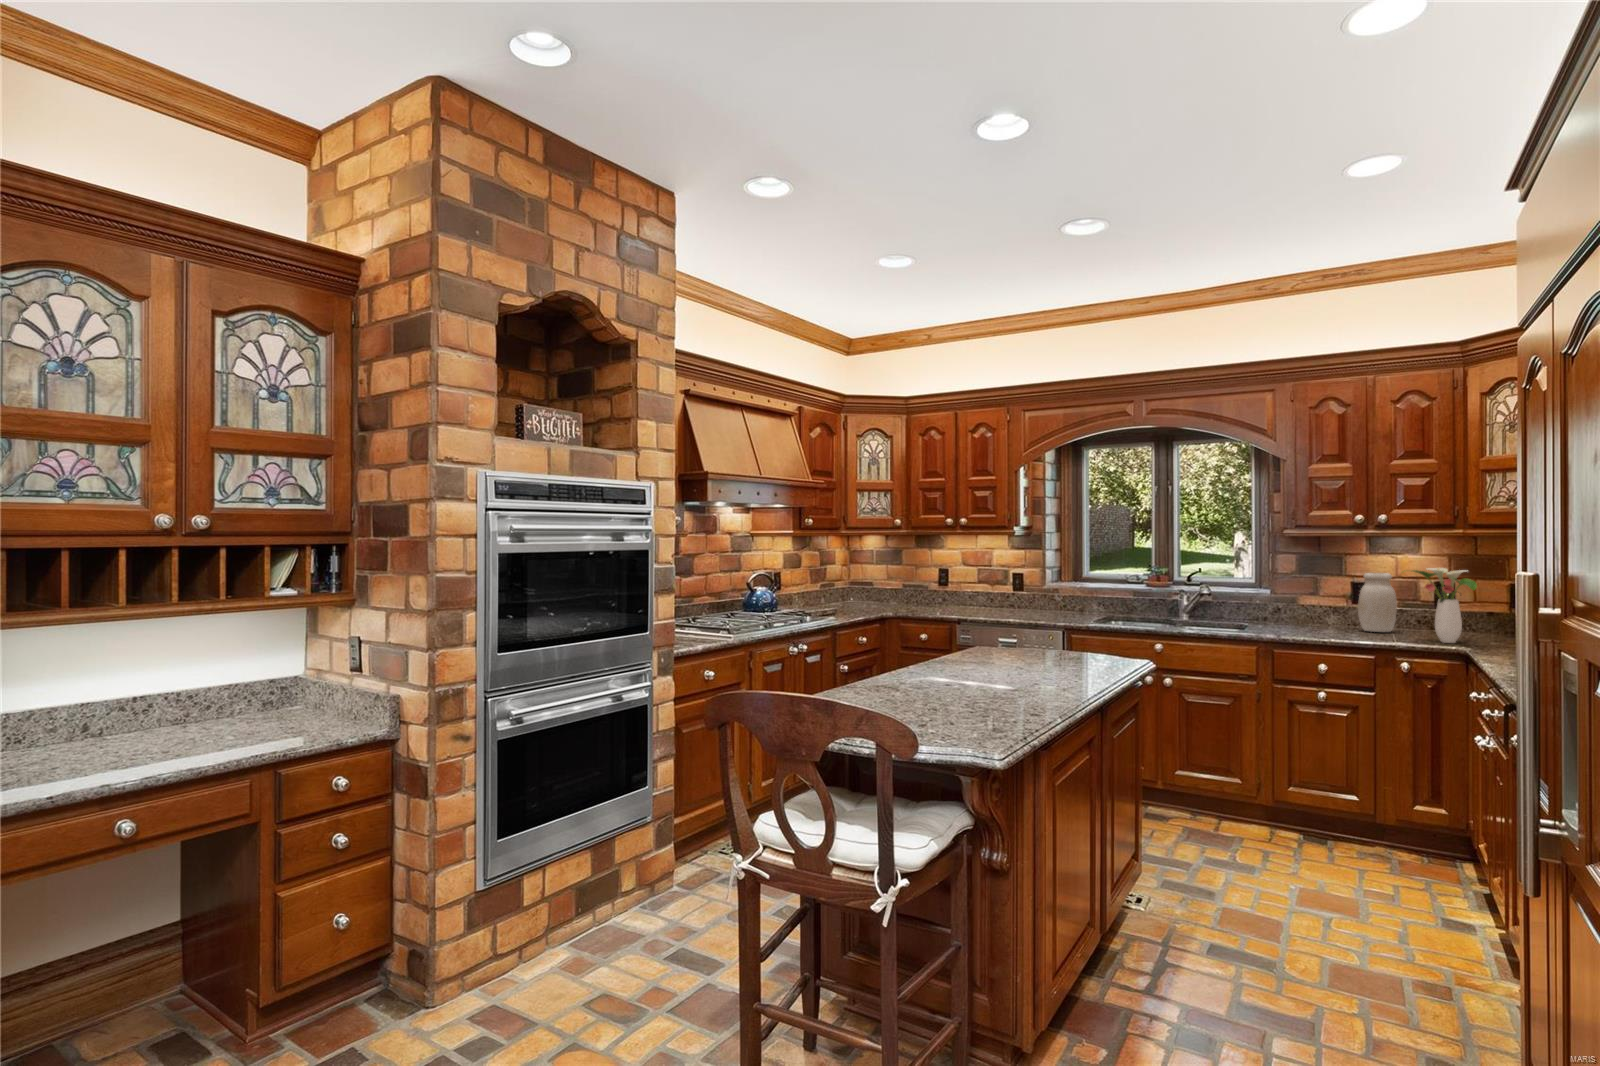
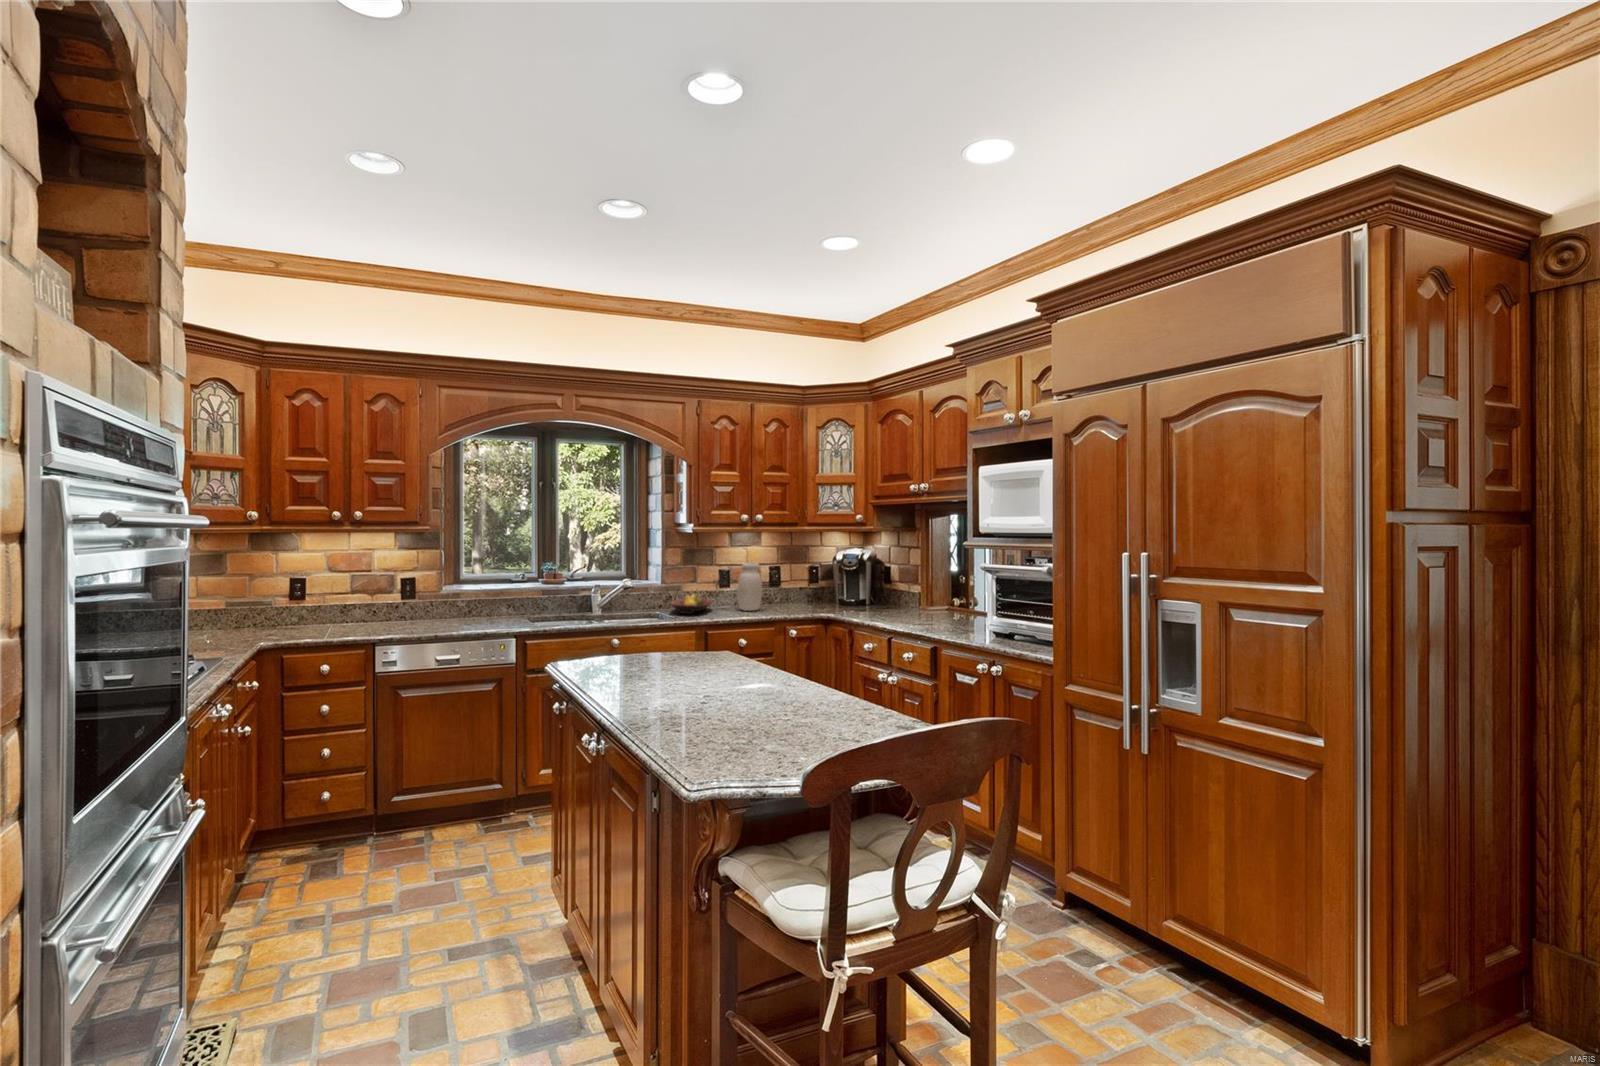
flower arrangement: present [1413,568,1477,643] -> none [785,557,834,615]
fruit bowl: none [1258,606,1328,627] -> present [671,594,712,614]

